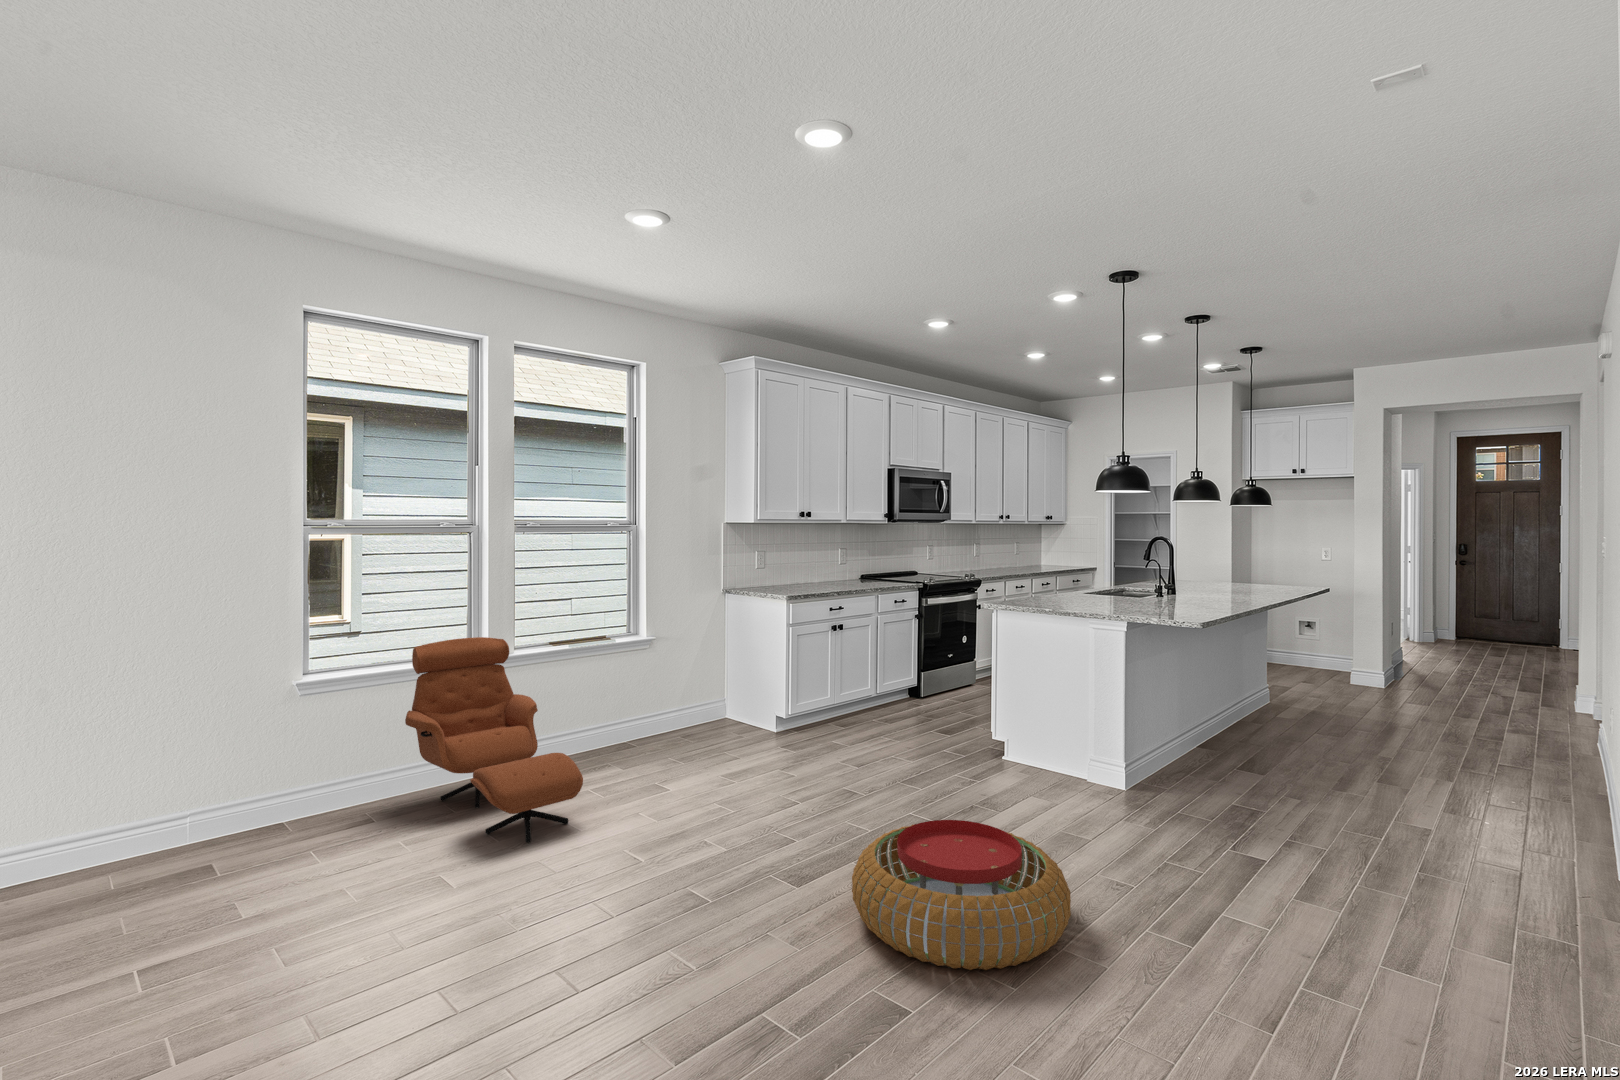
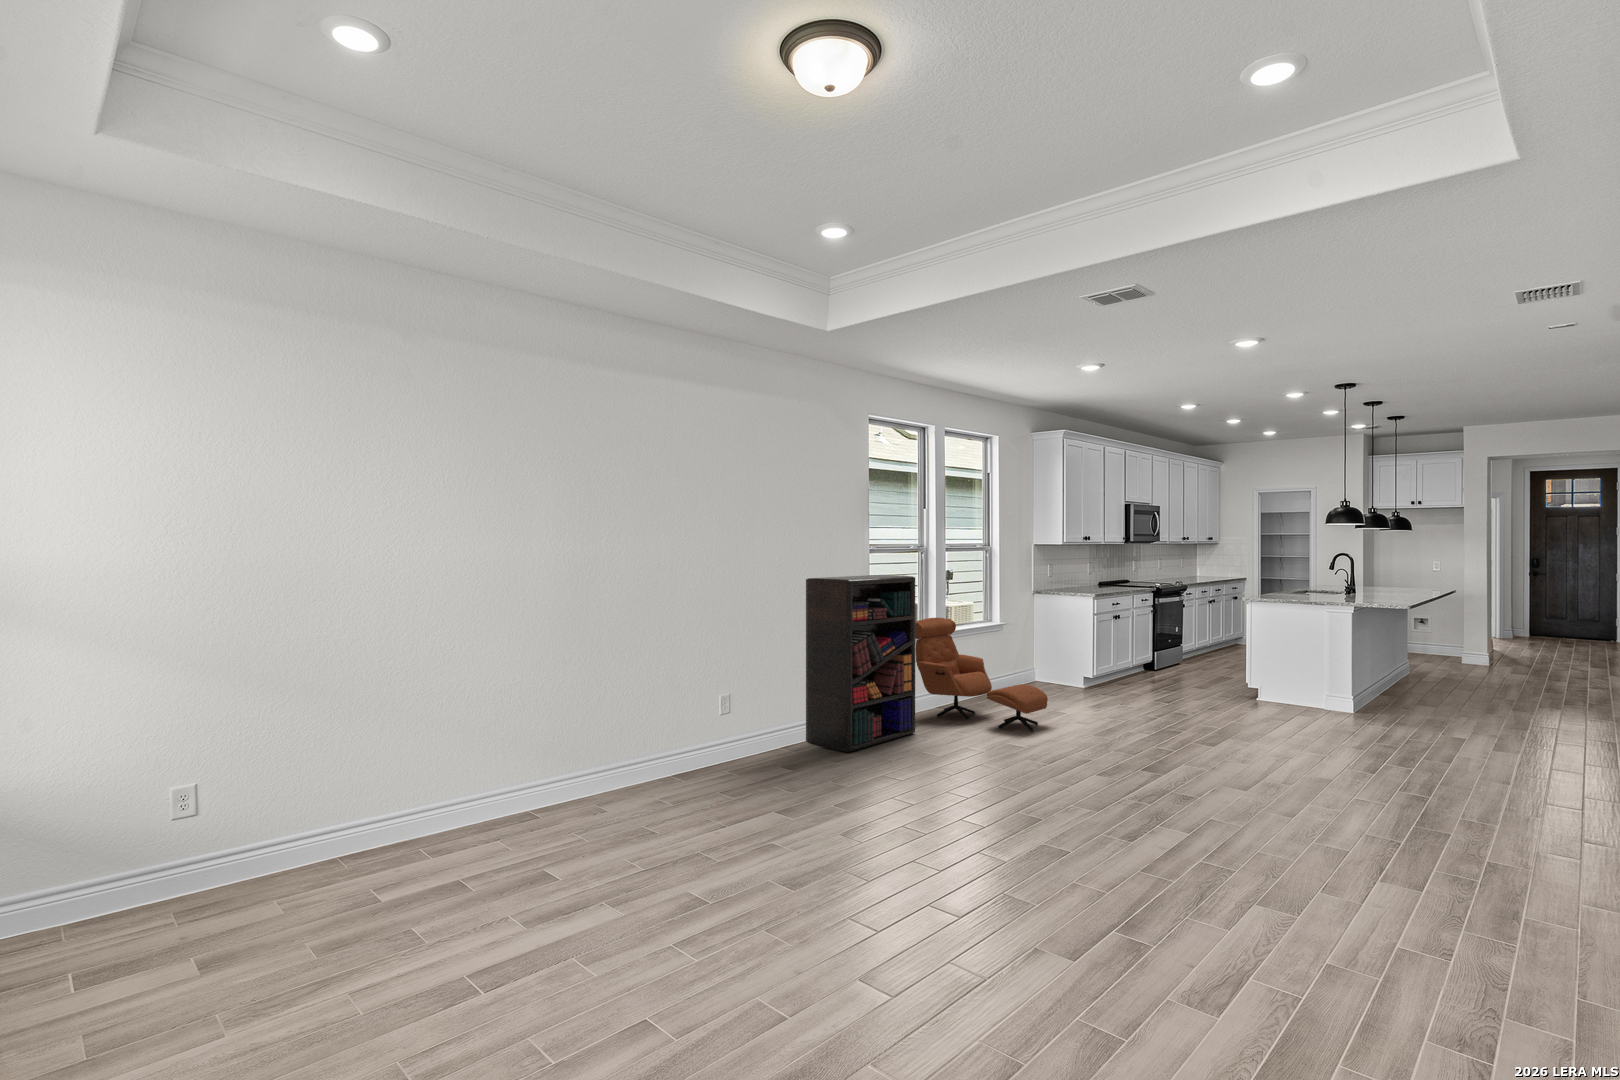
bookshelf: none [59,573,318,911] -> present [806,575,915,752]
pouf: present [852,820,1071,970] -> none [1254,707,1384,765]

